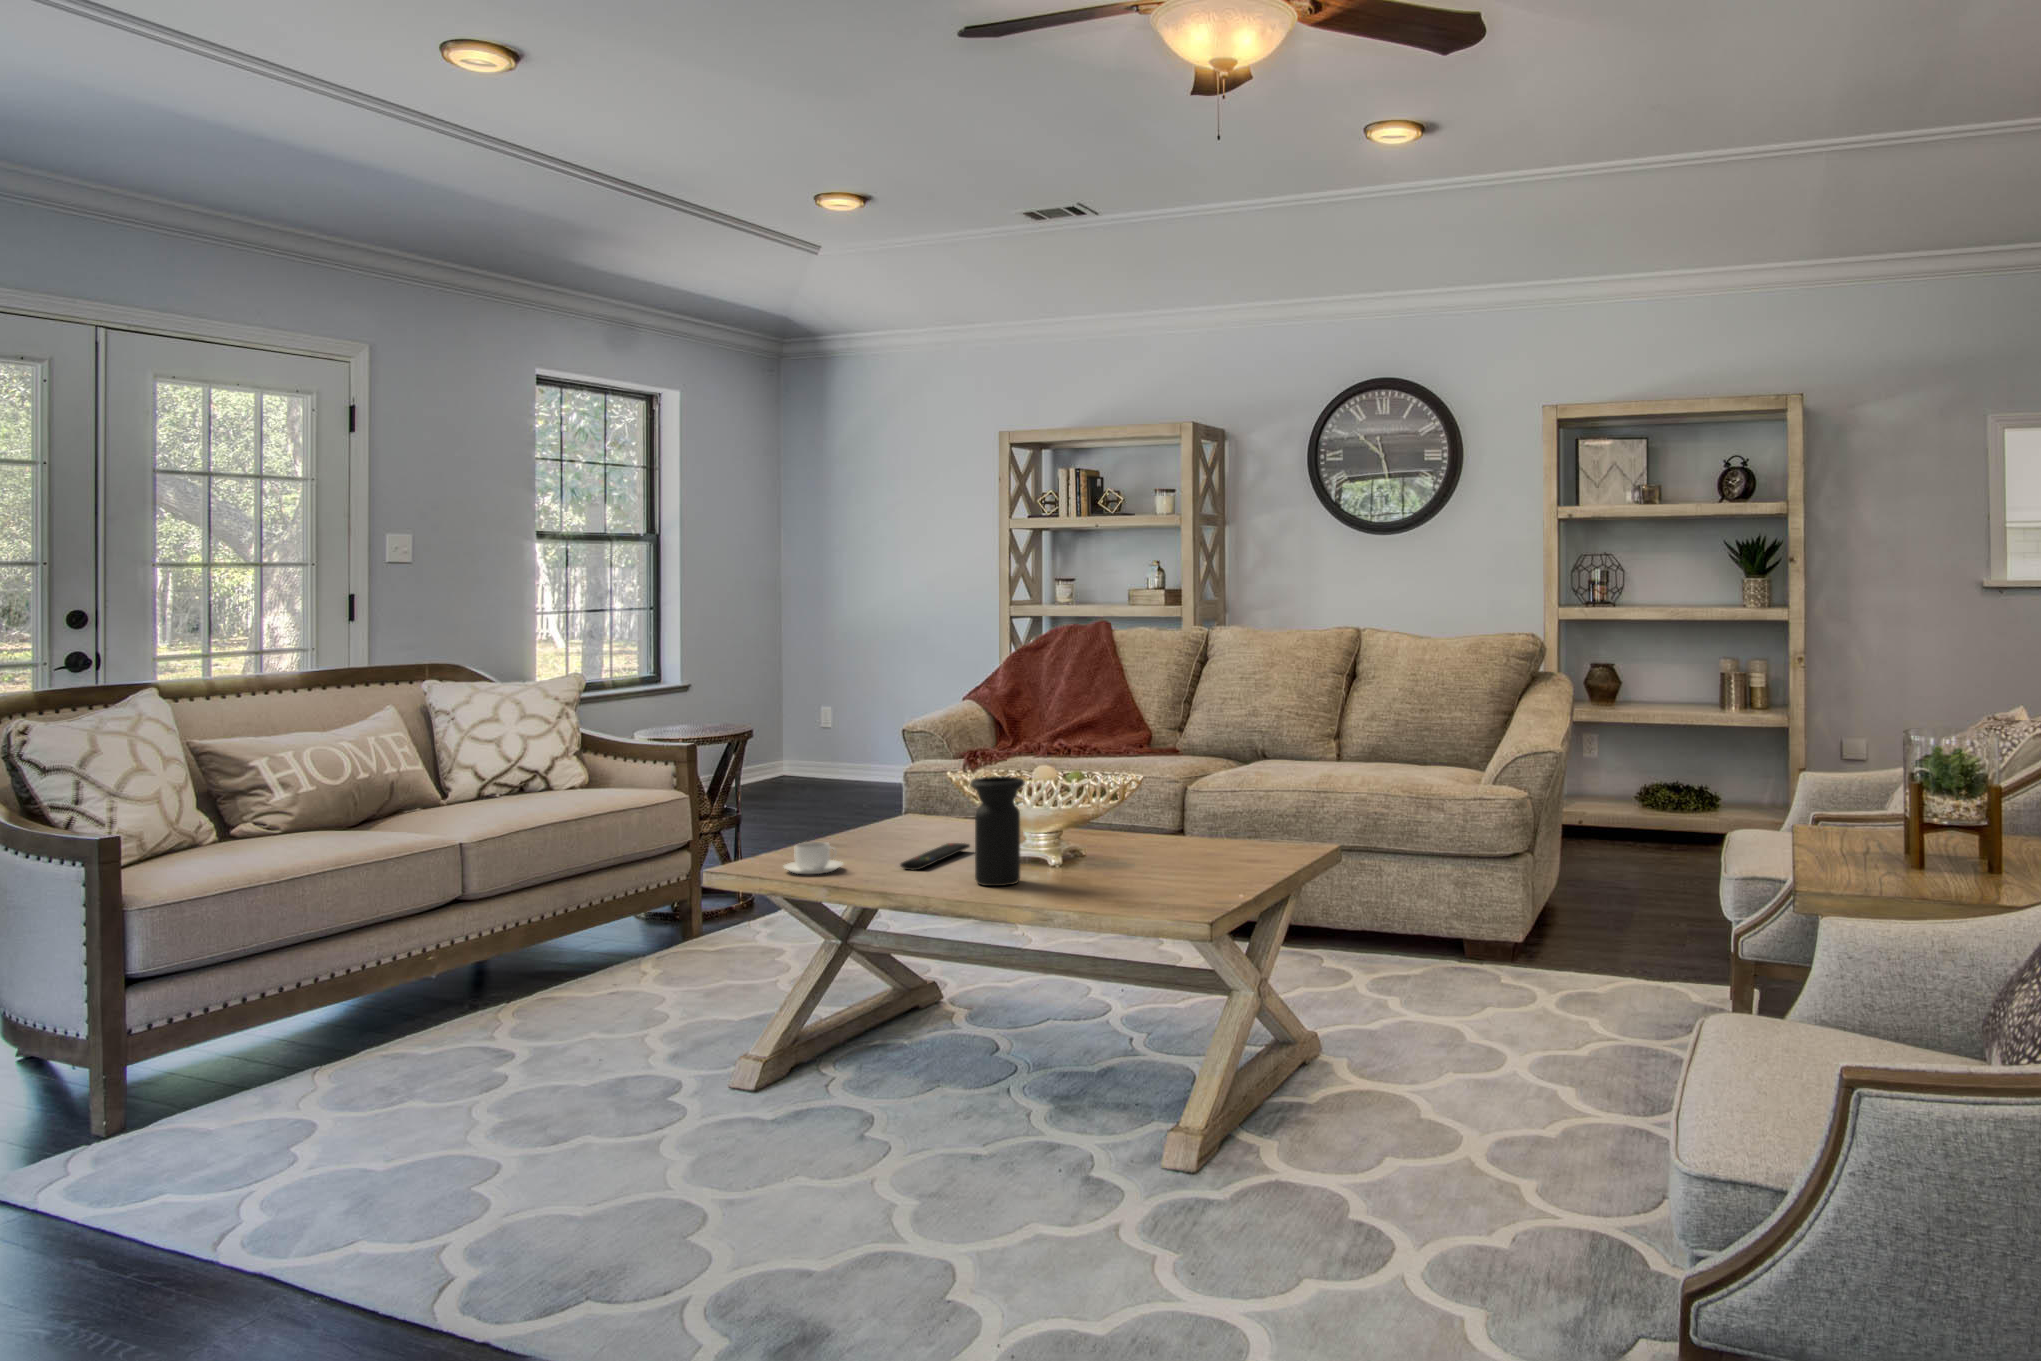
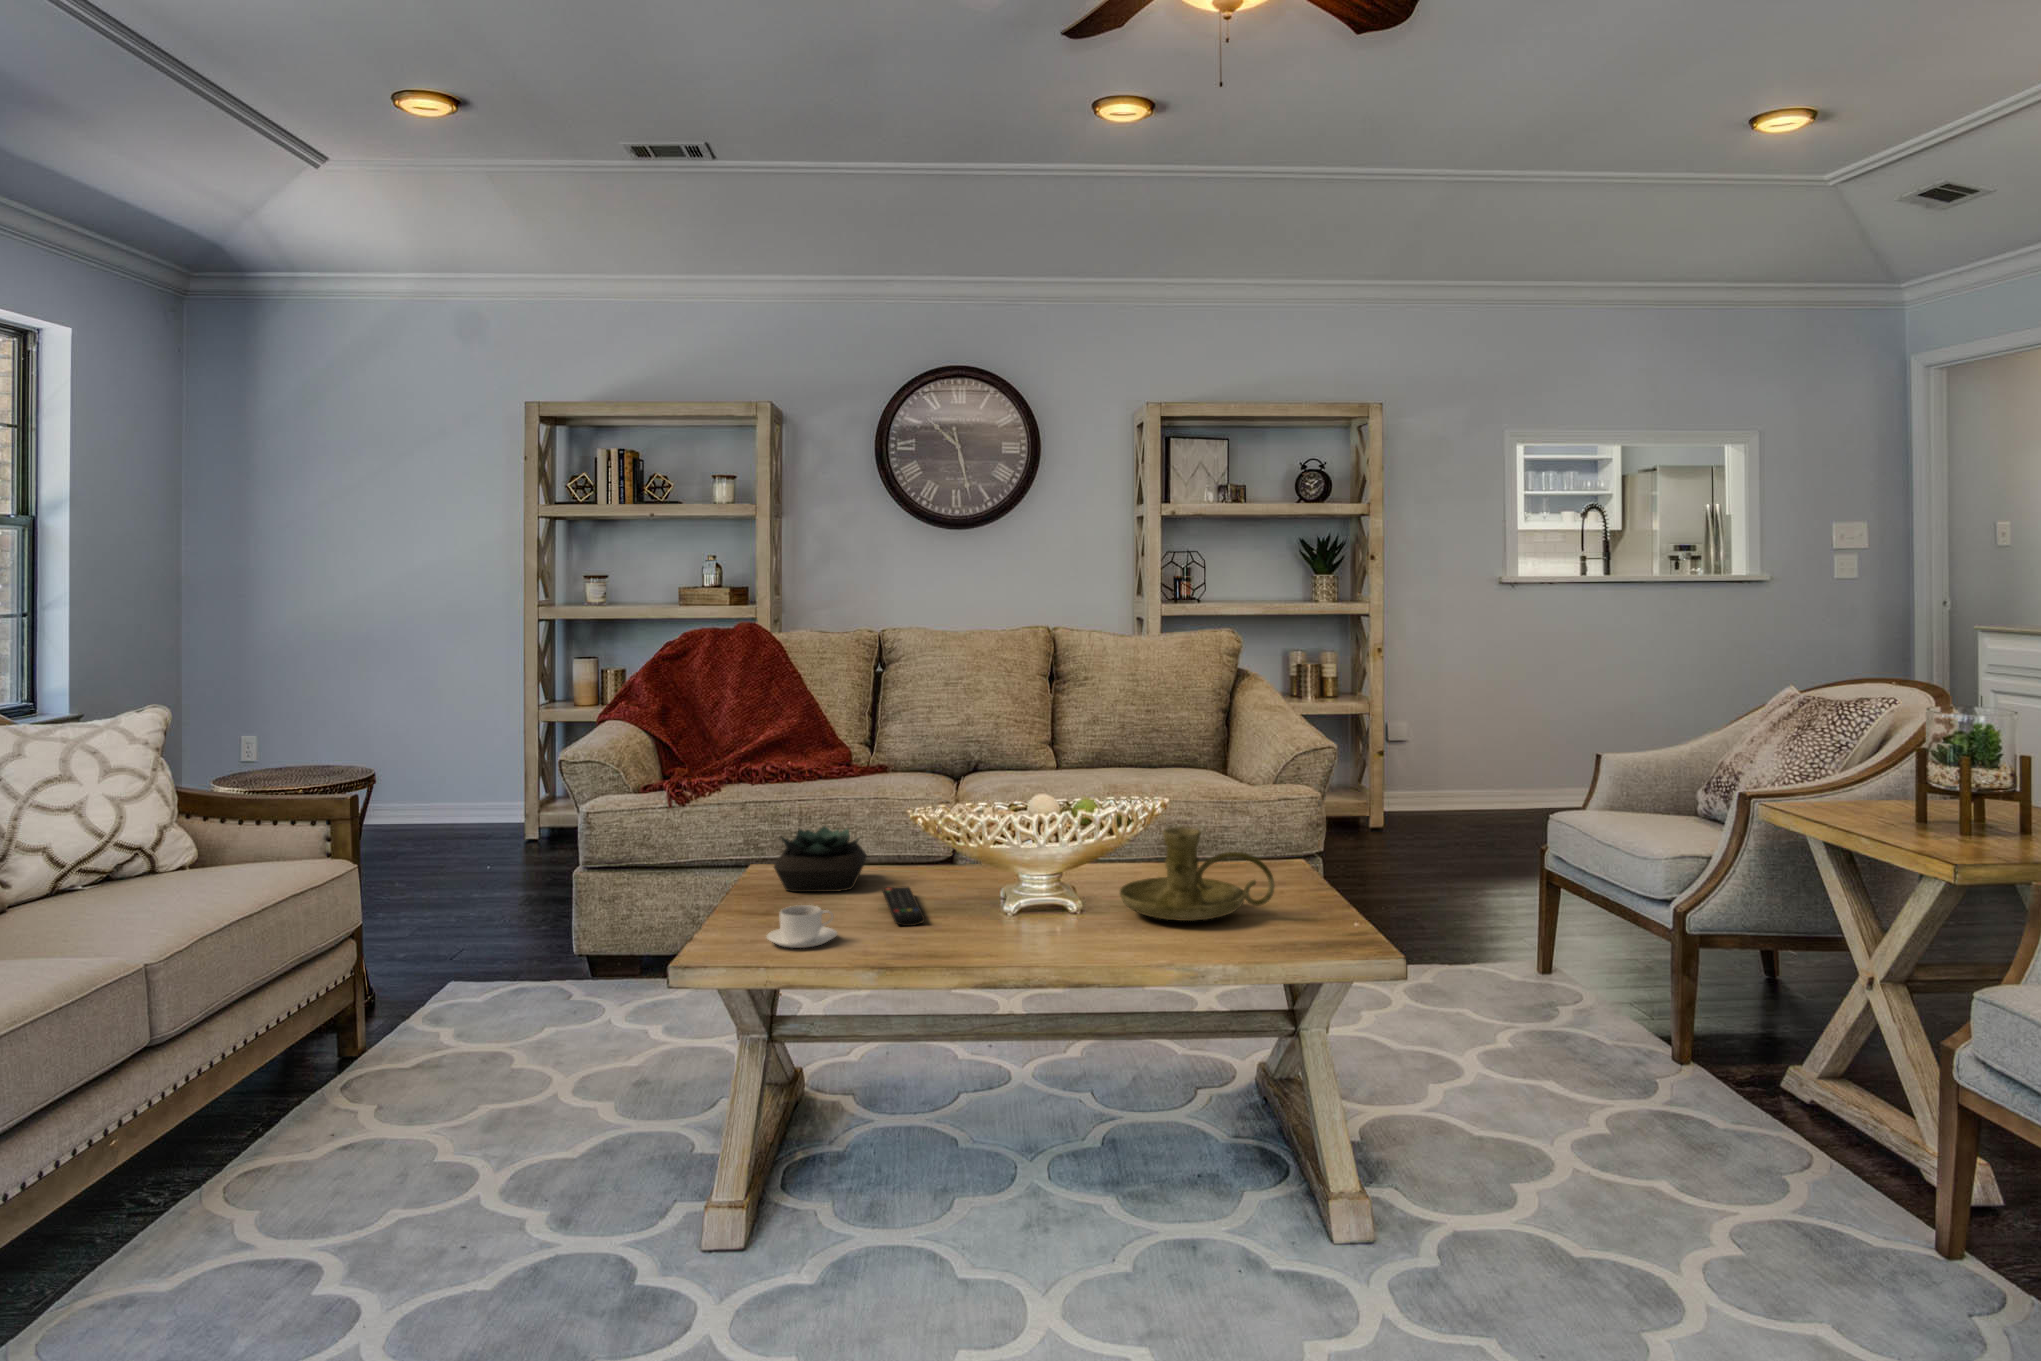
vase: present [970,776,1025,886] -> none [1011,810,1071,934]
succulent plant: none [883,790,976,844] -> present [774,826,867,892]
candle holder: none [1078,805,1202,890] -> present [1120,828,1275,921]

